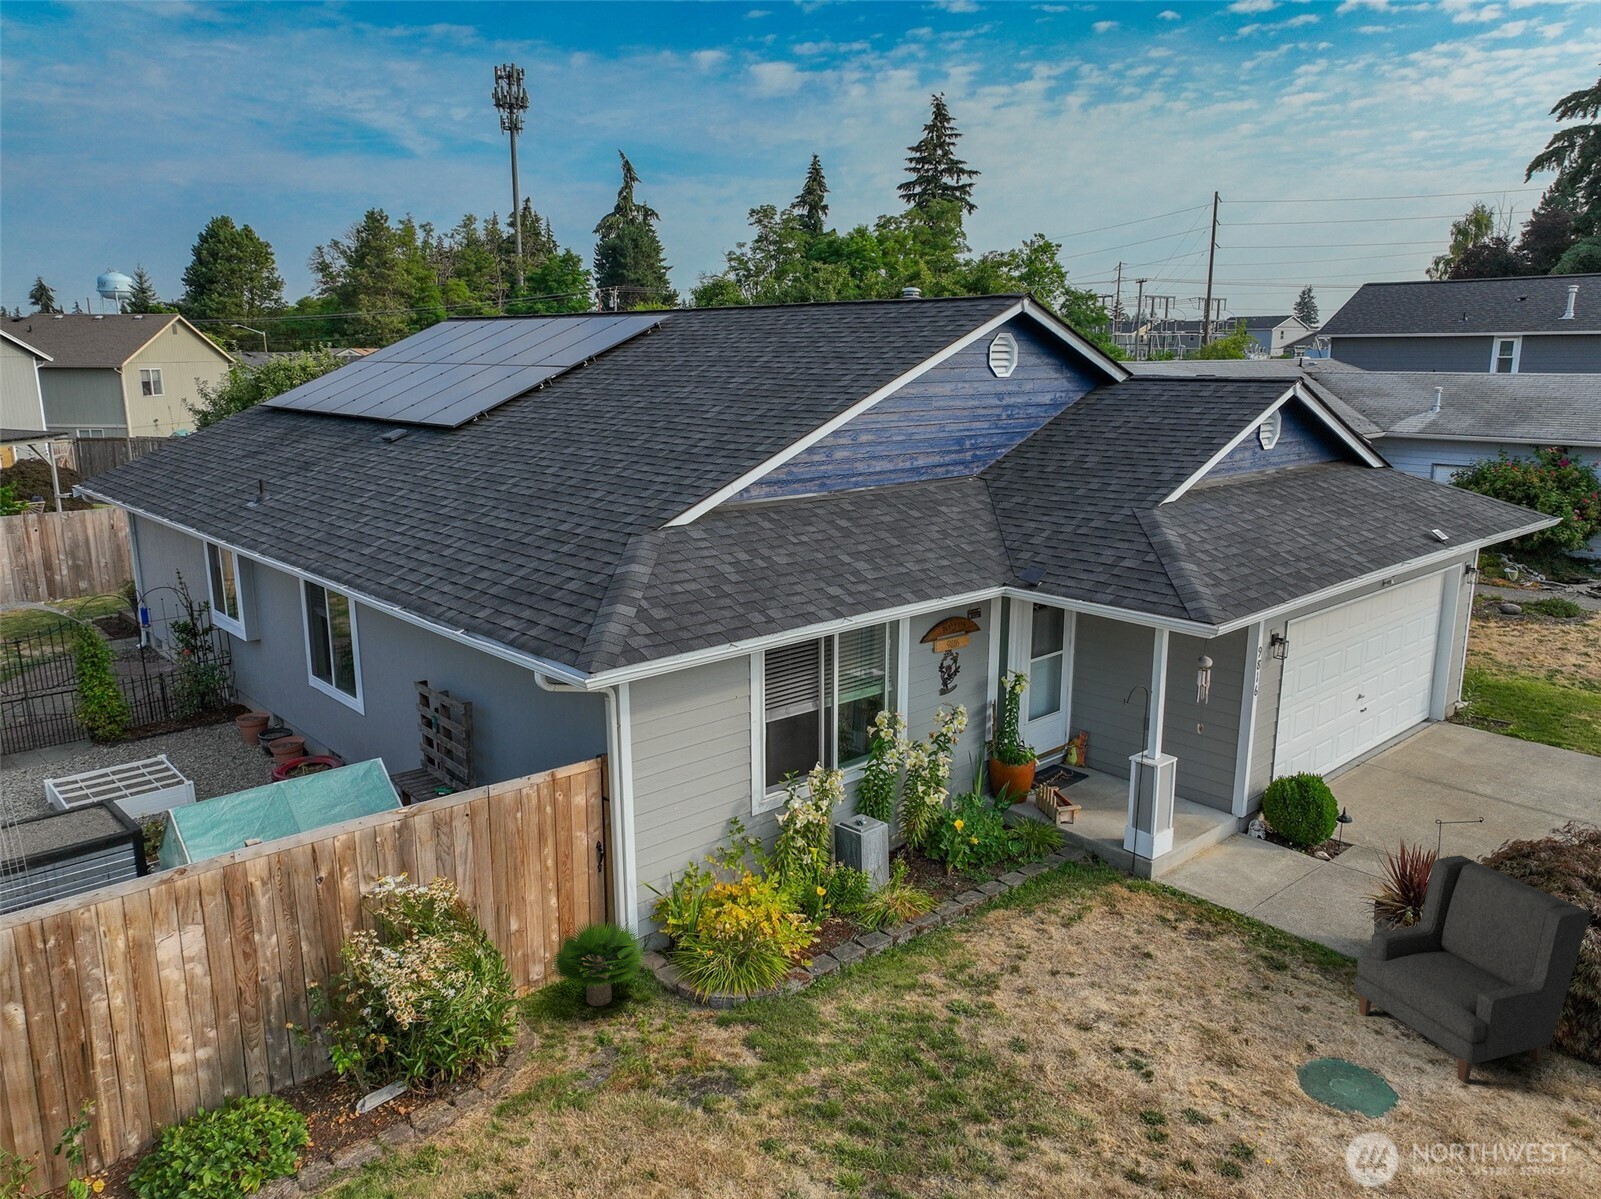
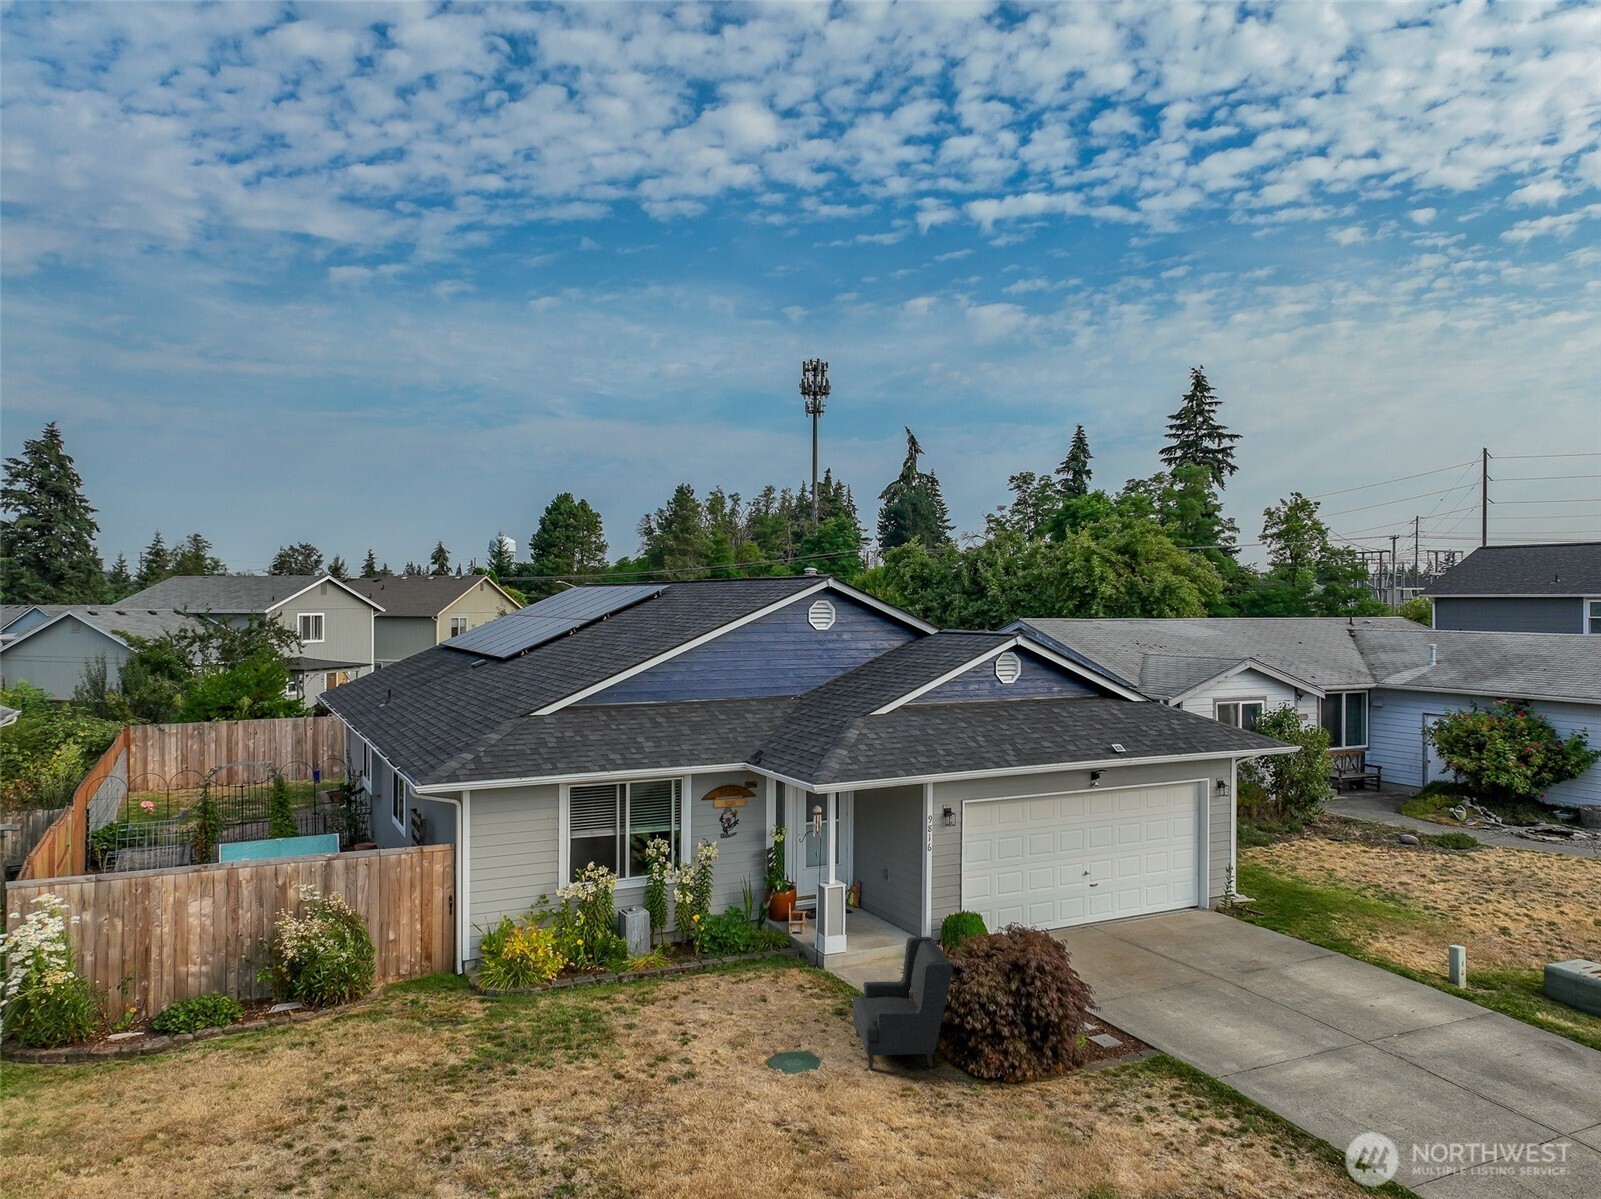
potted plant: present [552,921,643,1006] -> none [402,937,461,987]

